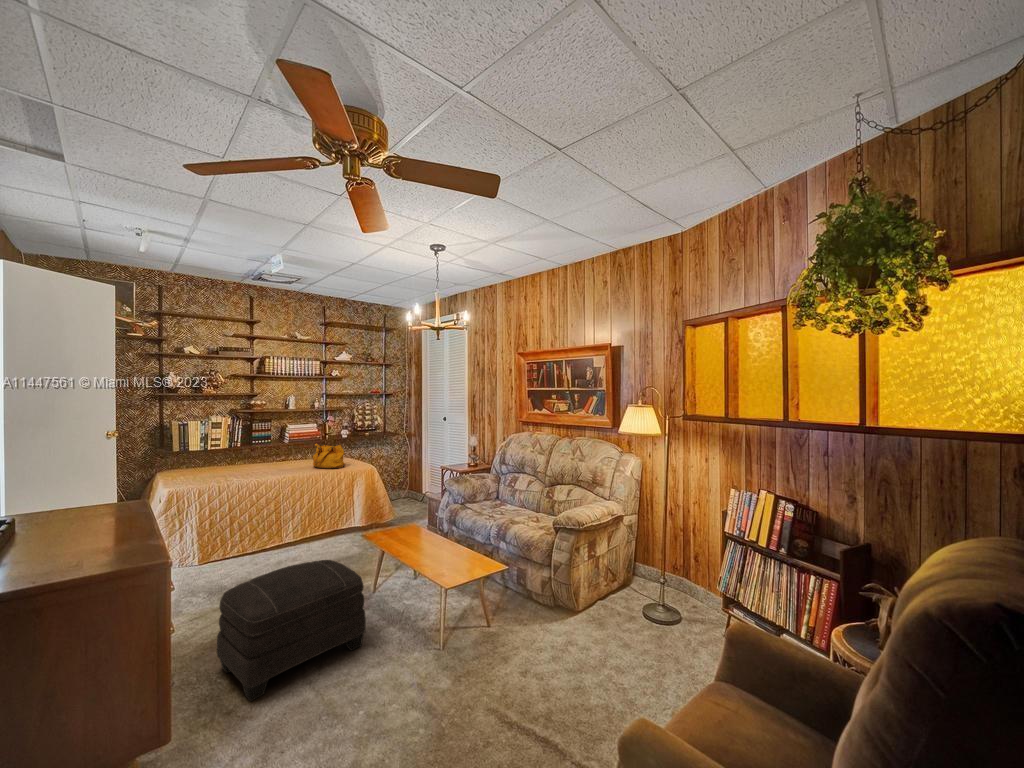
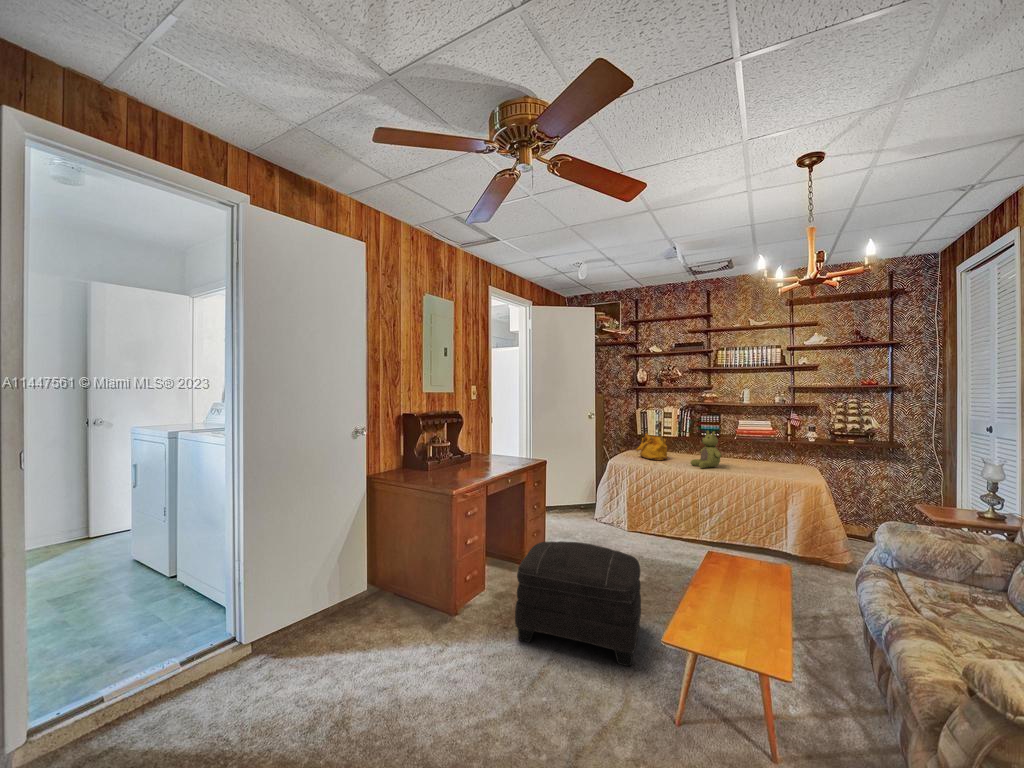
stuffed bear: none [264,438,297,474] -> present [690,431,721,468]
handbag: present [313,443,345,468] -> present [636,434,667,460]

